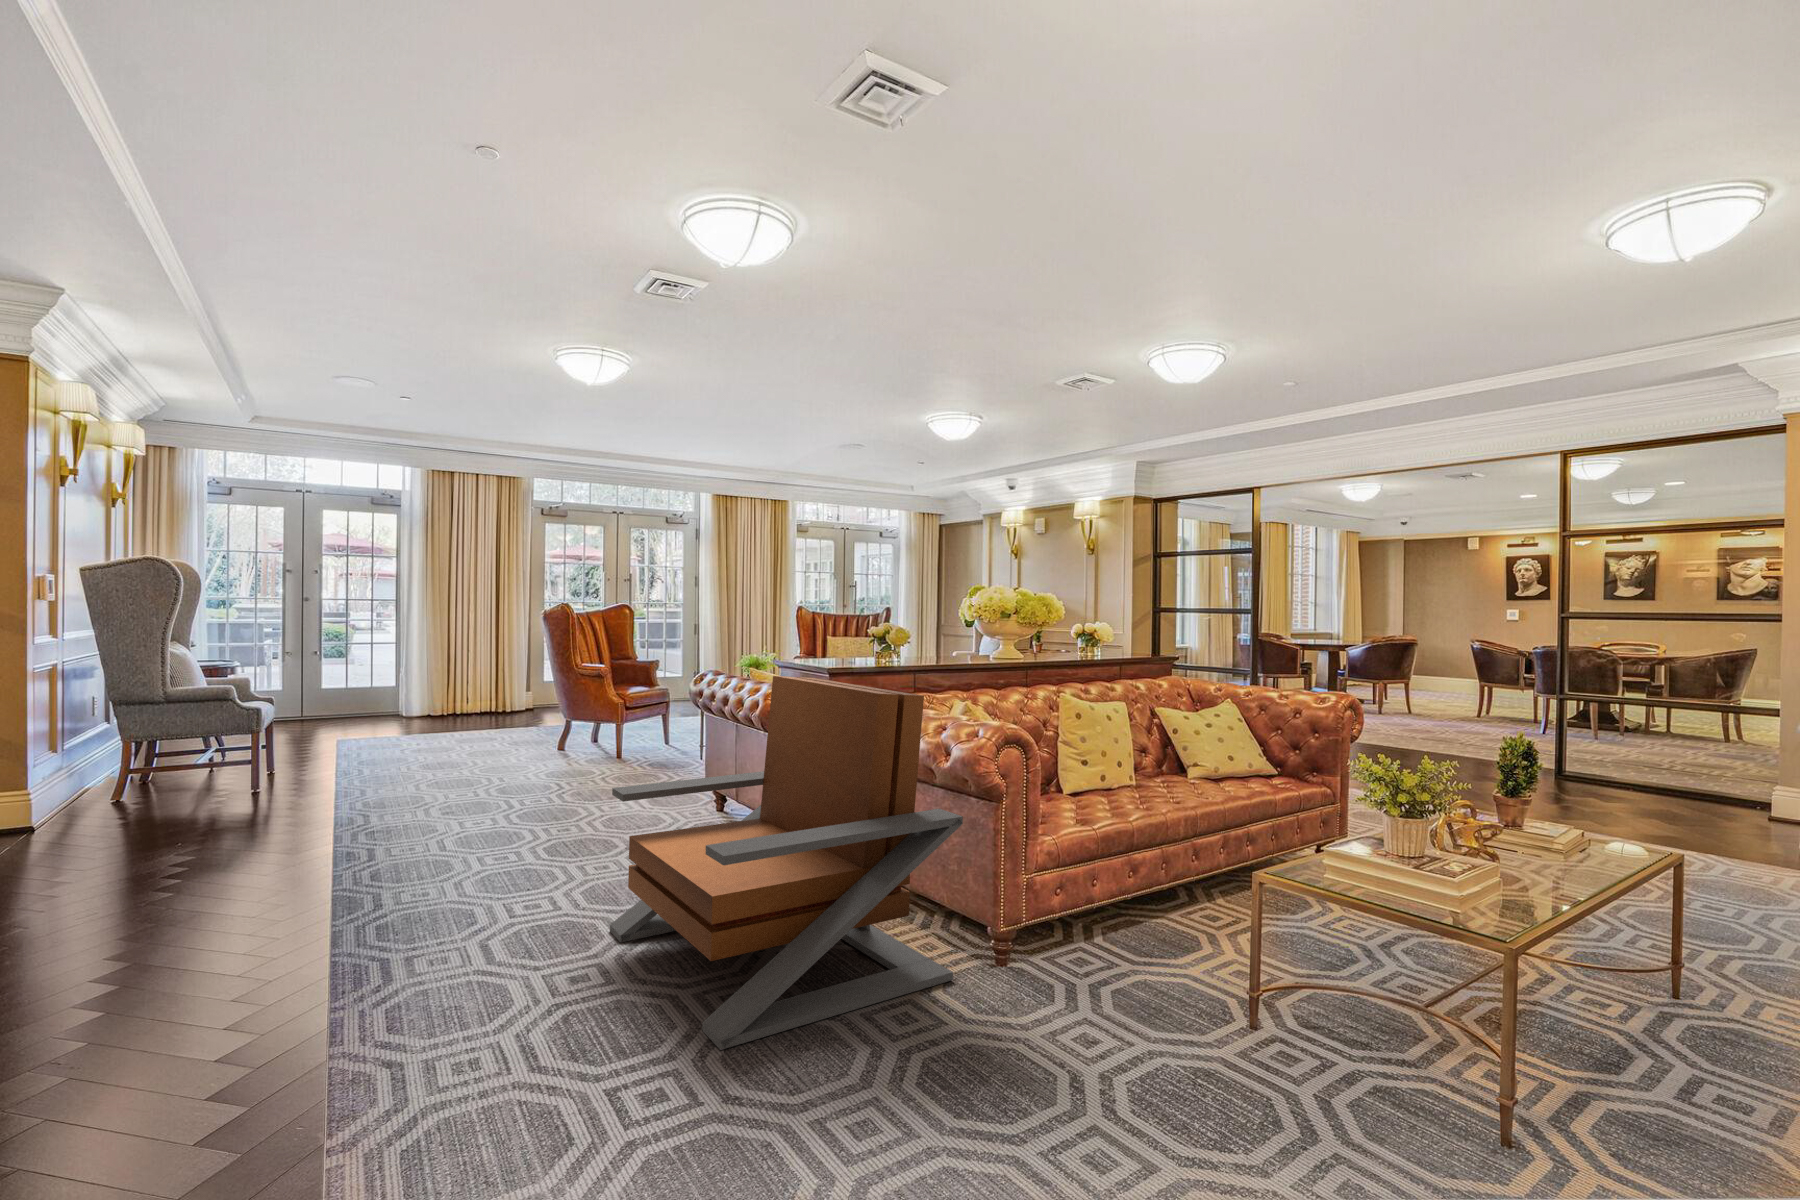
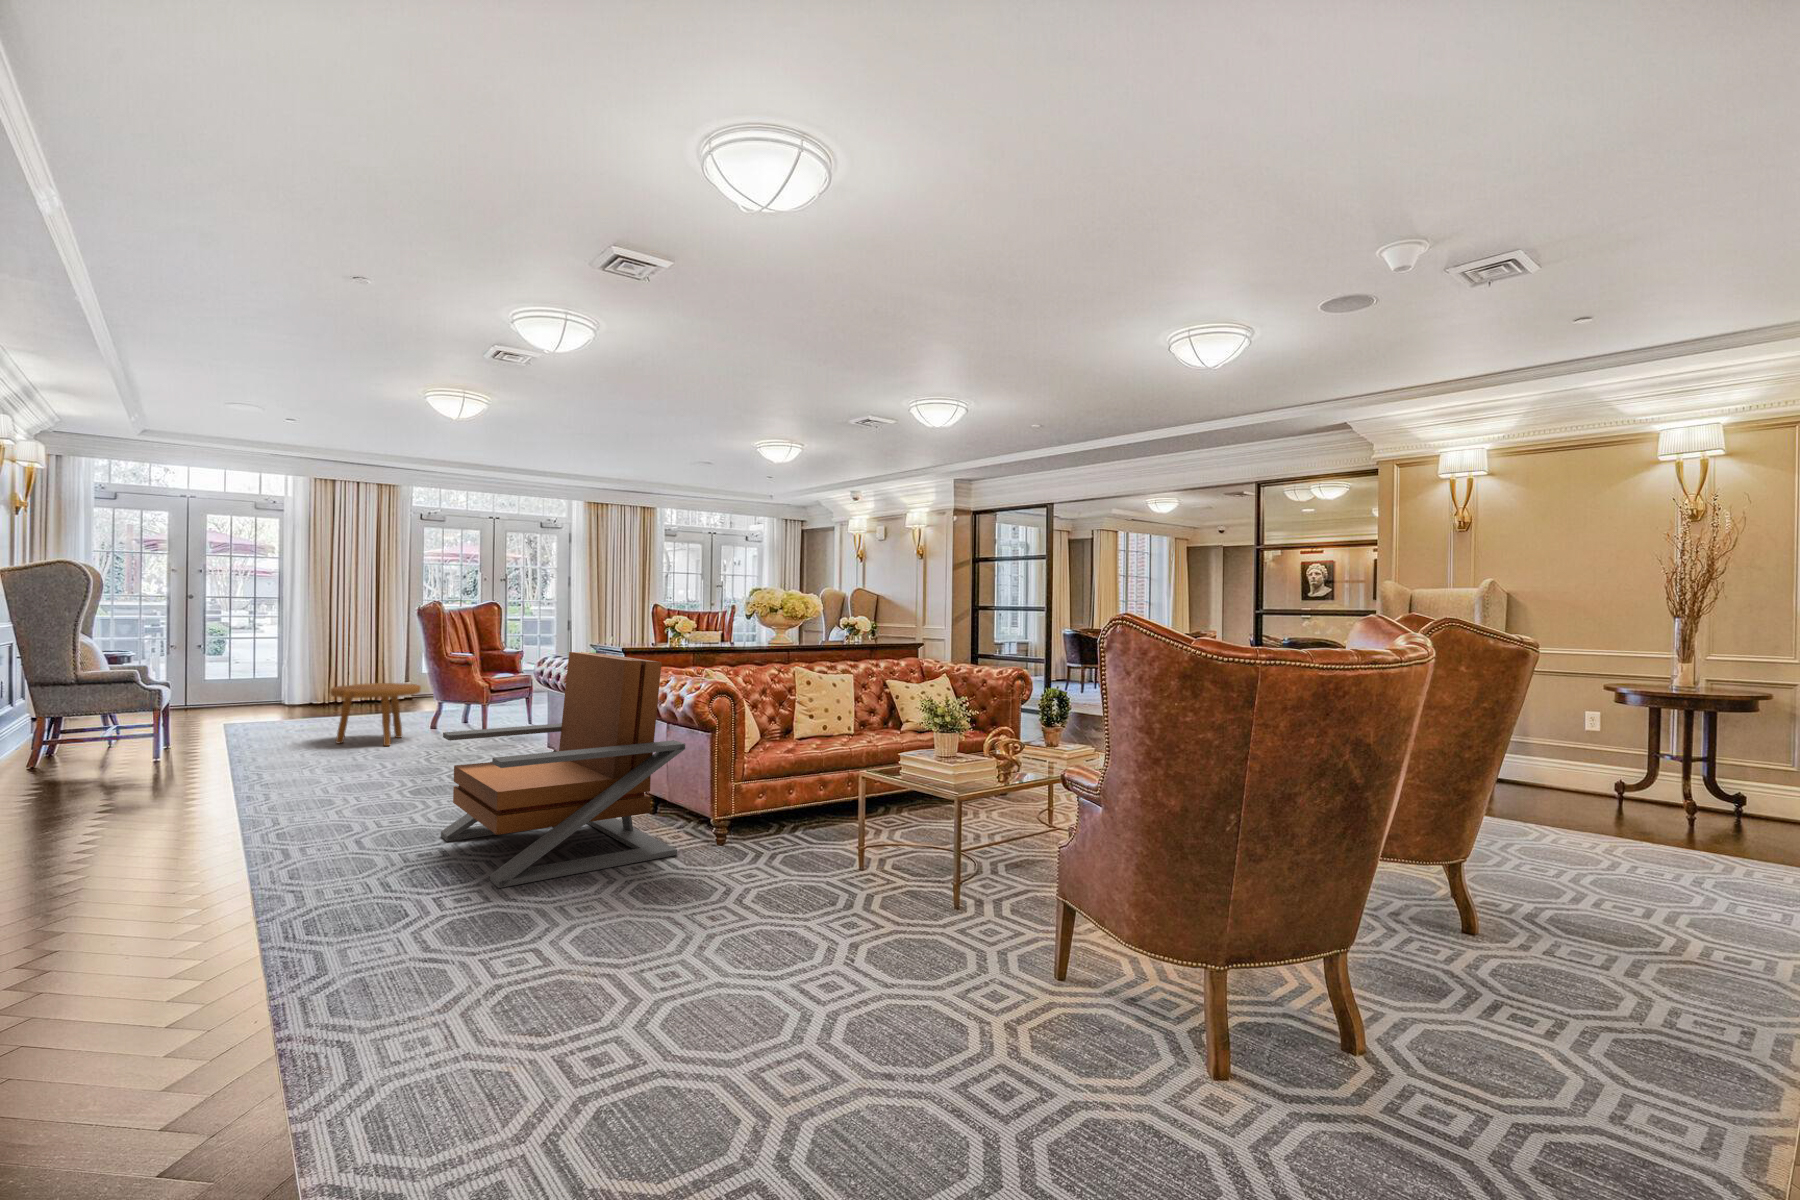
footstool: none [452,699,552,776] -> present [330,683,421,746]

